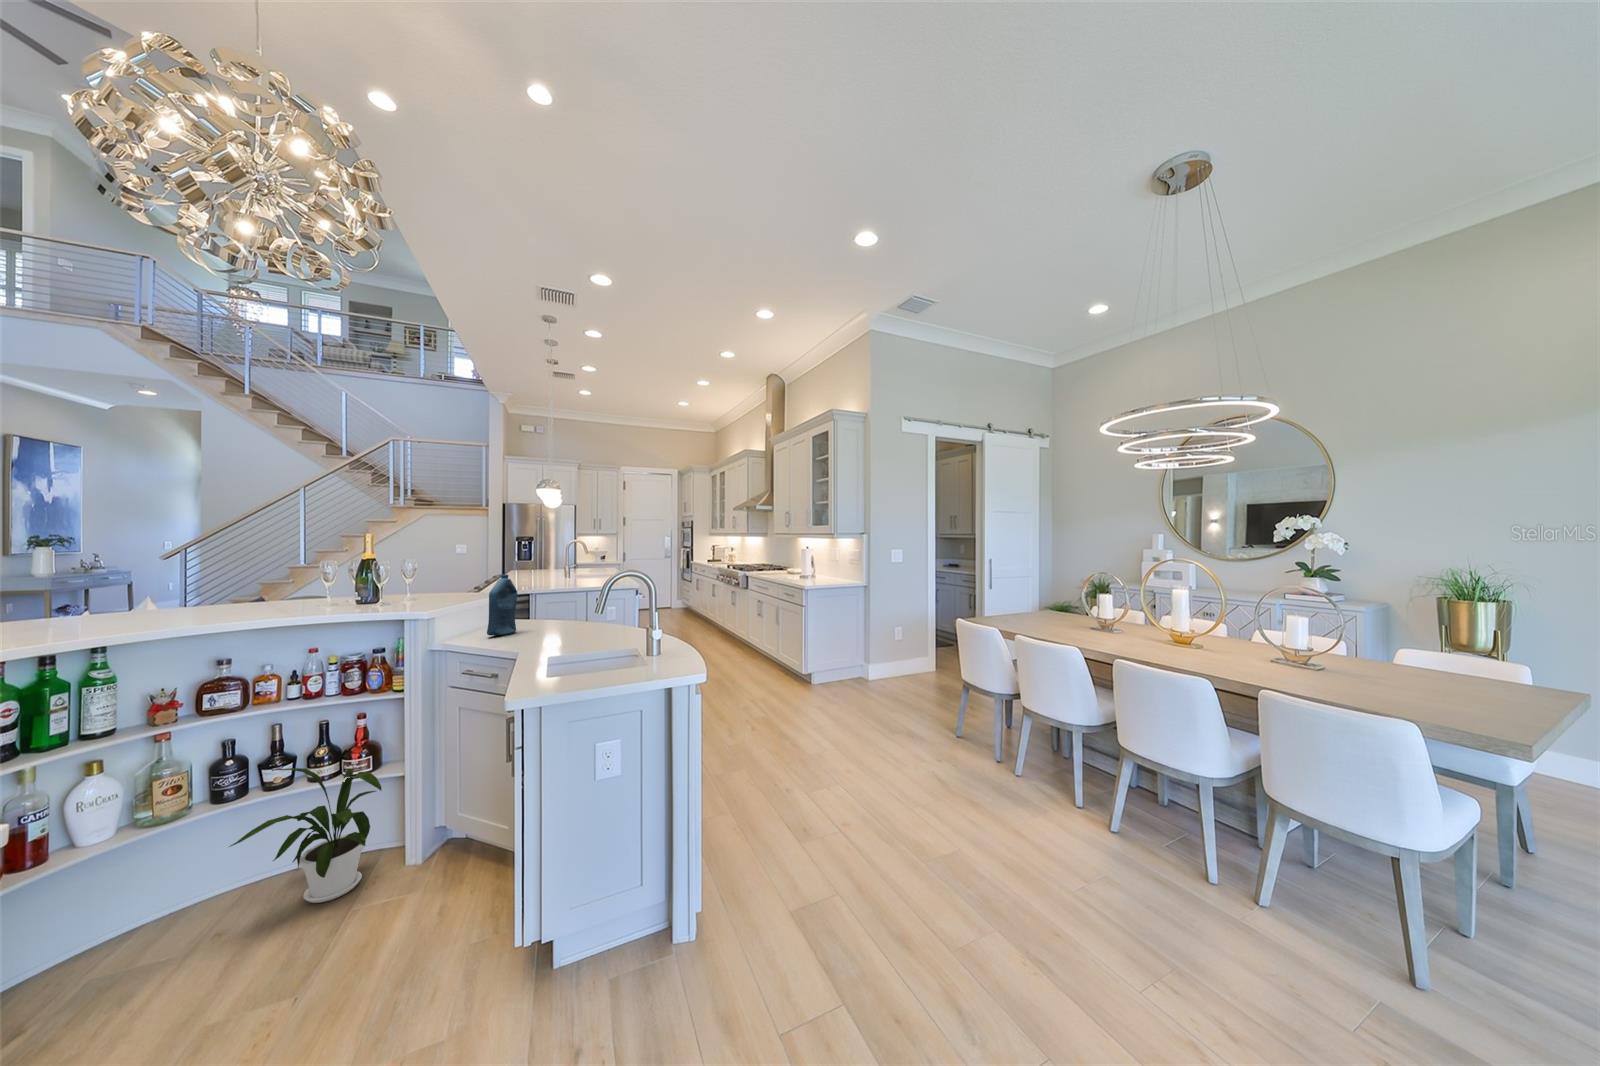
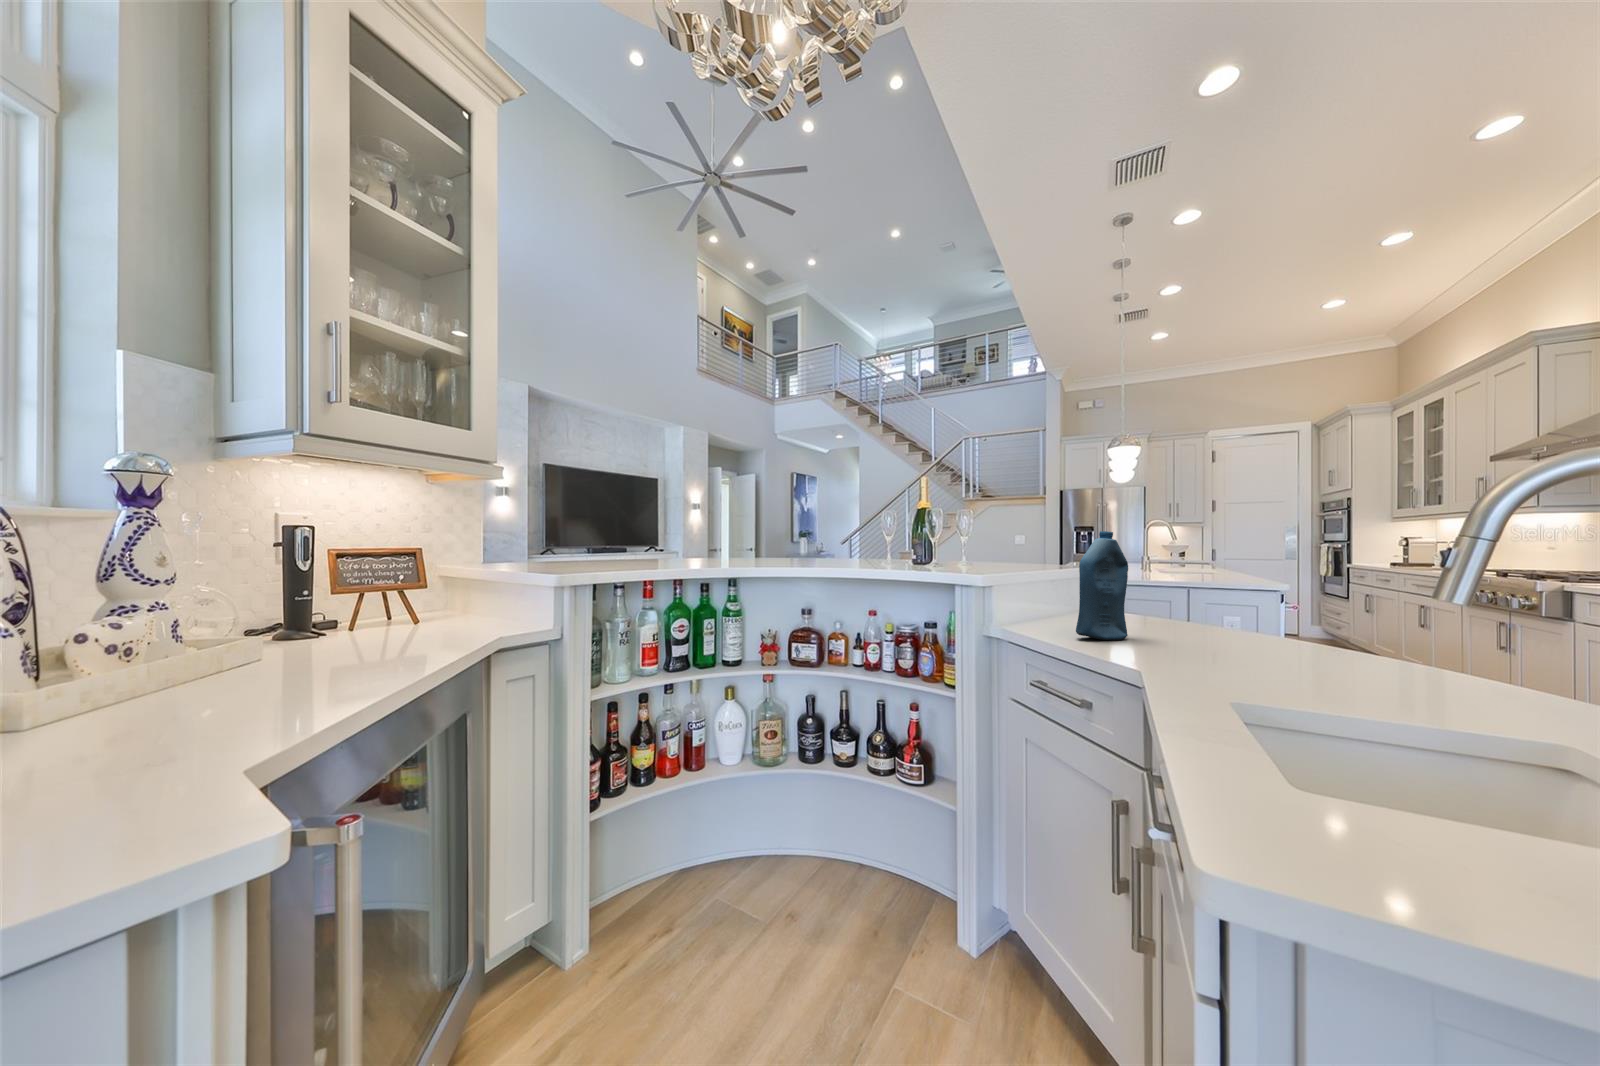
house plant: present [229,768,381,903] -> none [788,744,929,949]

